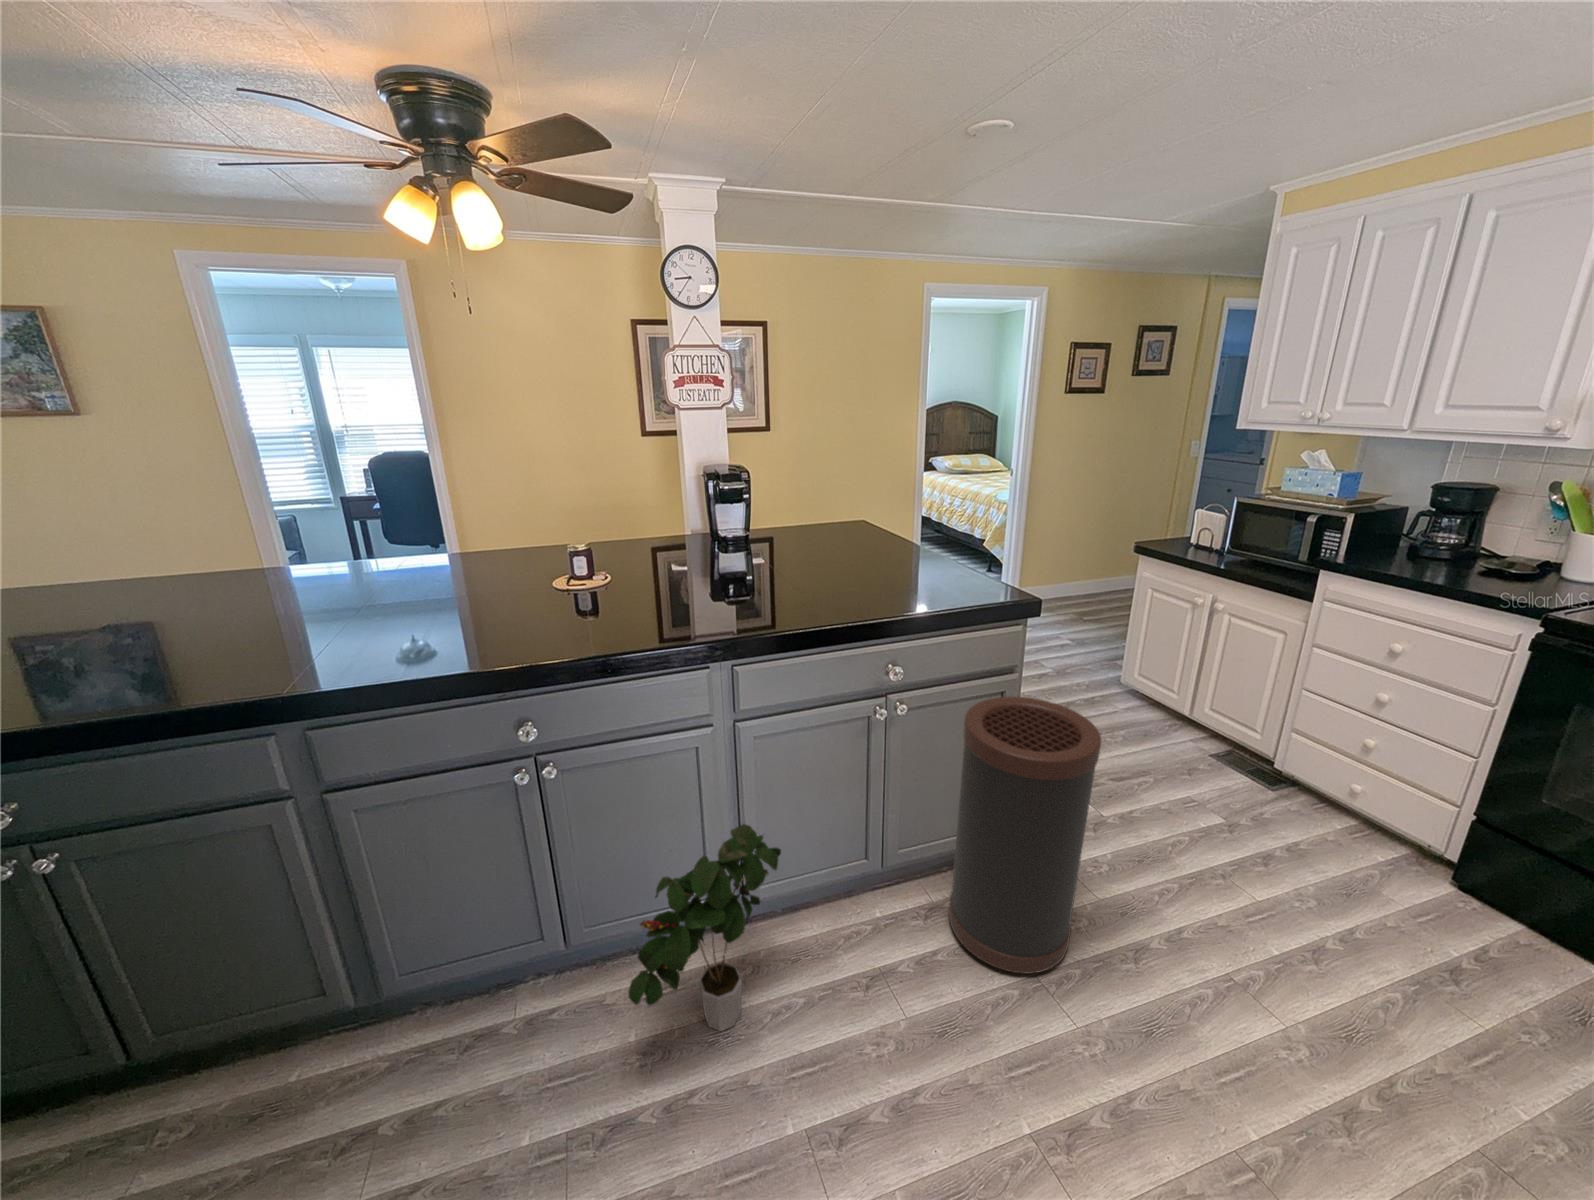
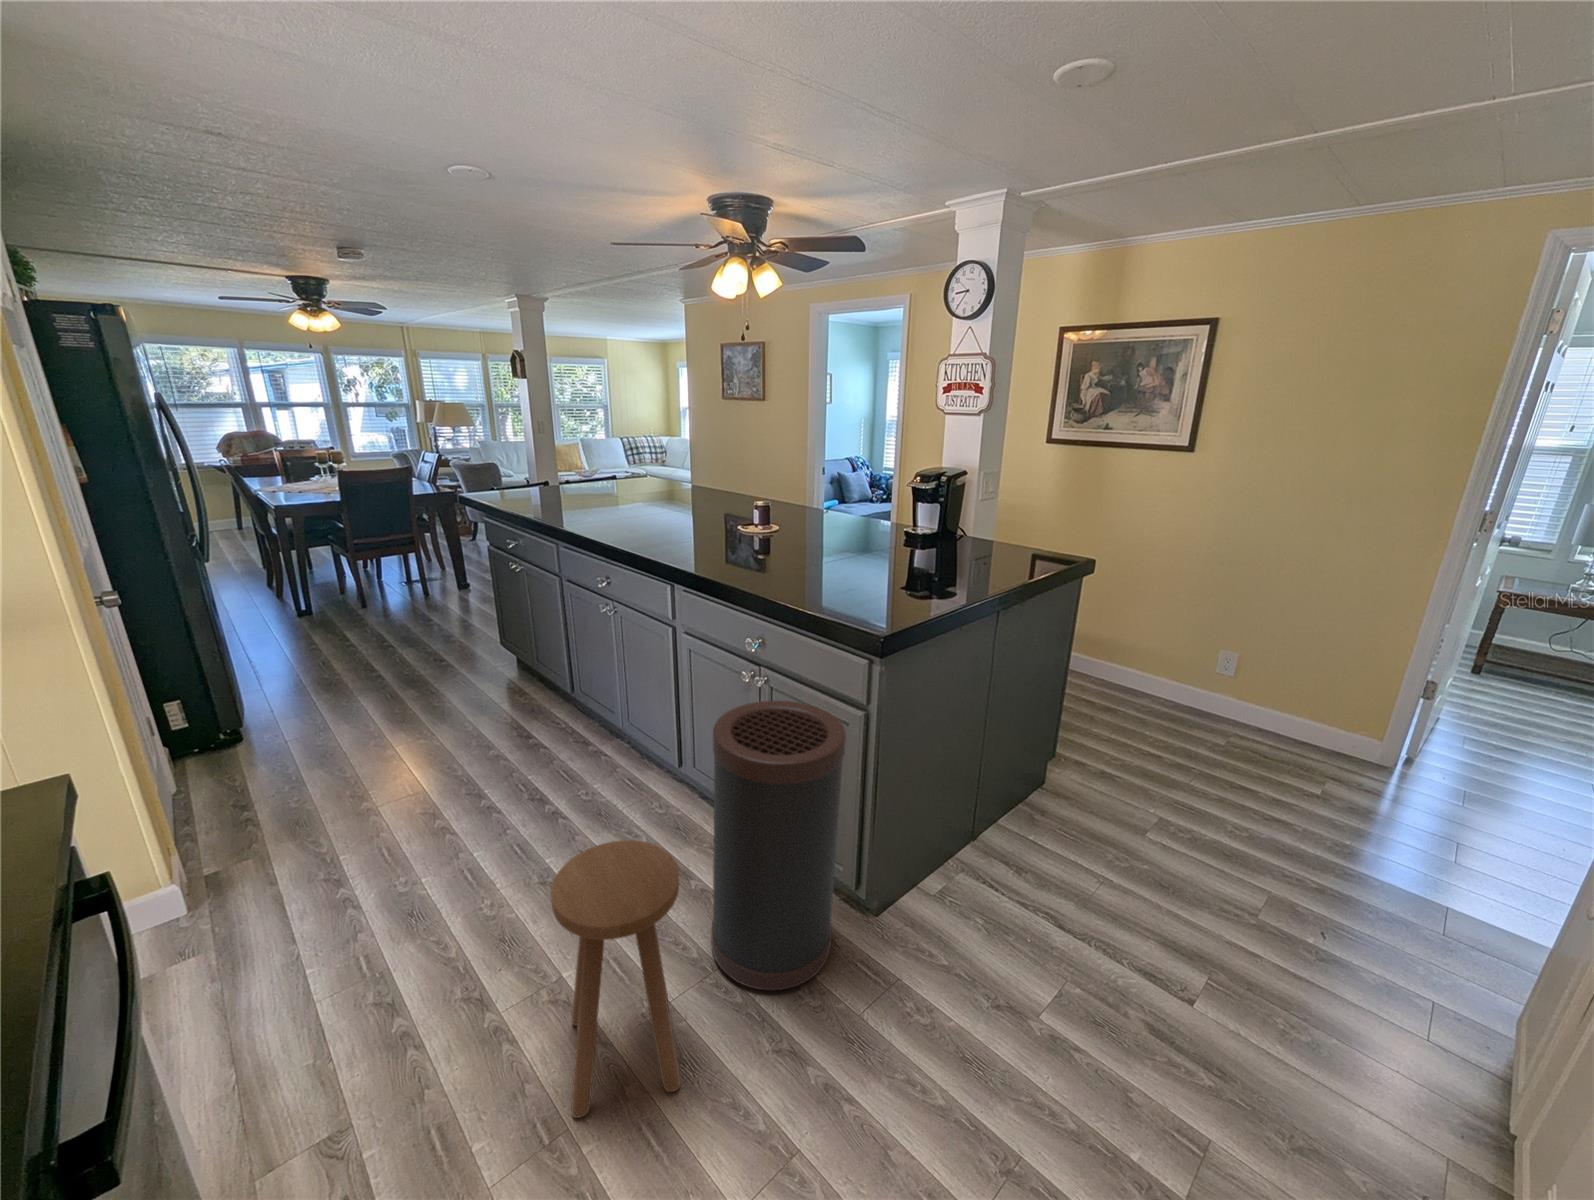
potted plant: present [628,824,781,1031] -> none [567,681,680,814]
stool: none [1071,870,1259,1145] -> present [551,840,681,1118]

